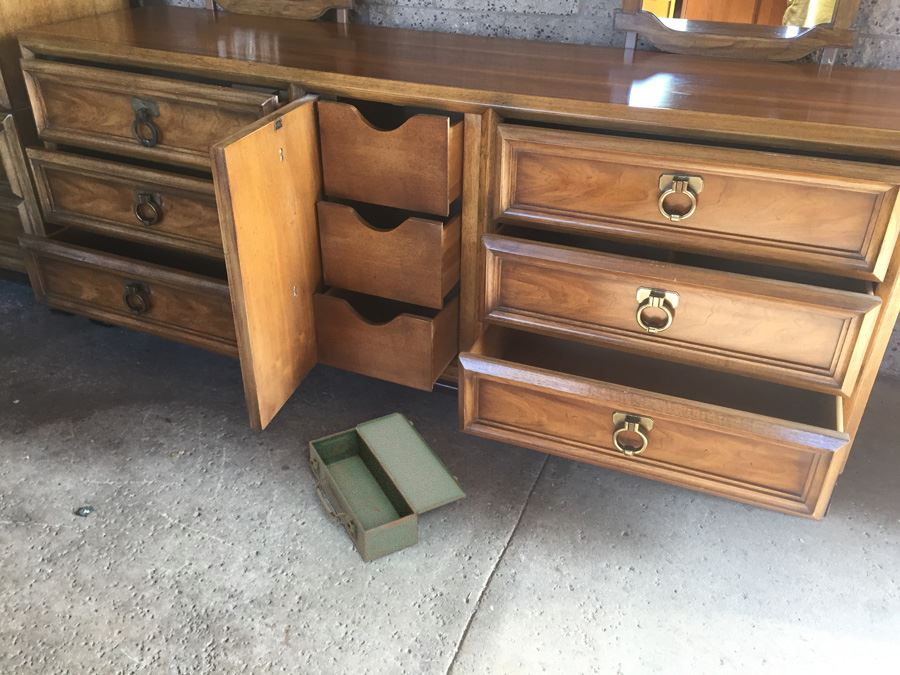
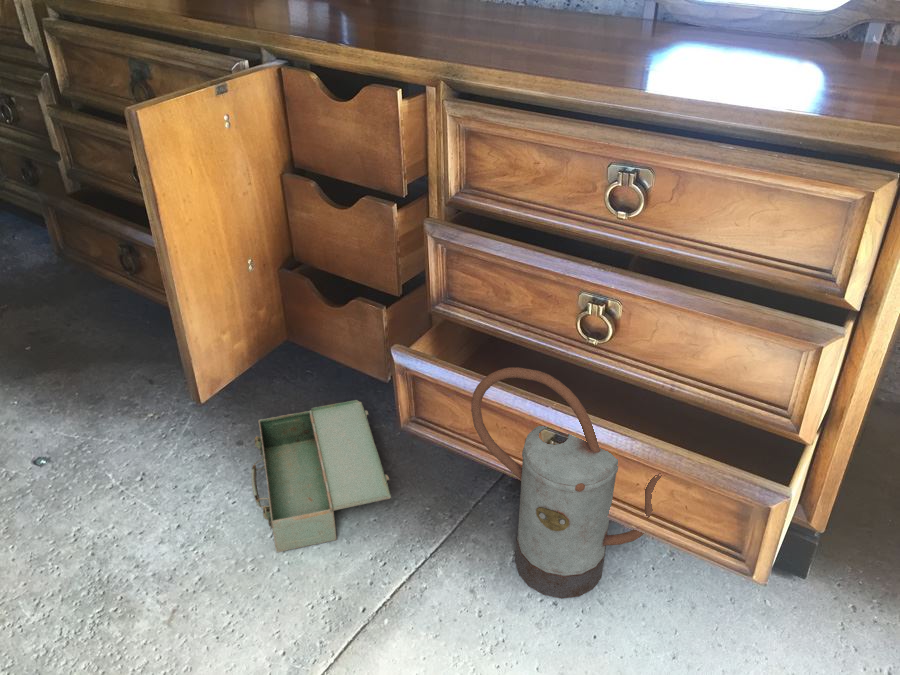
watering can: none [546,359,754,563] -> present [471,367,662,599]

